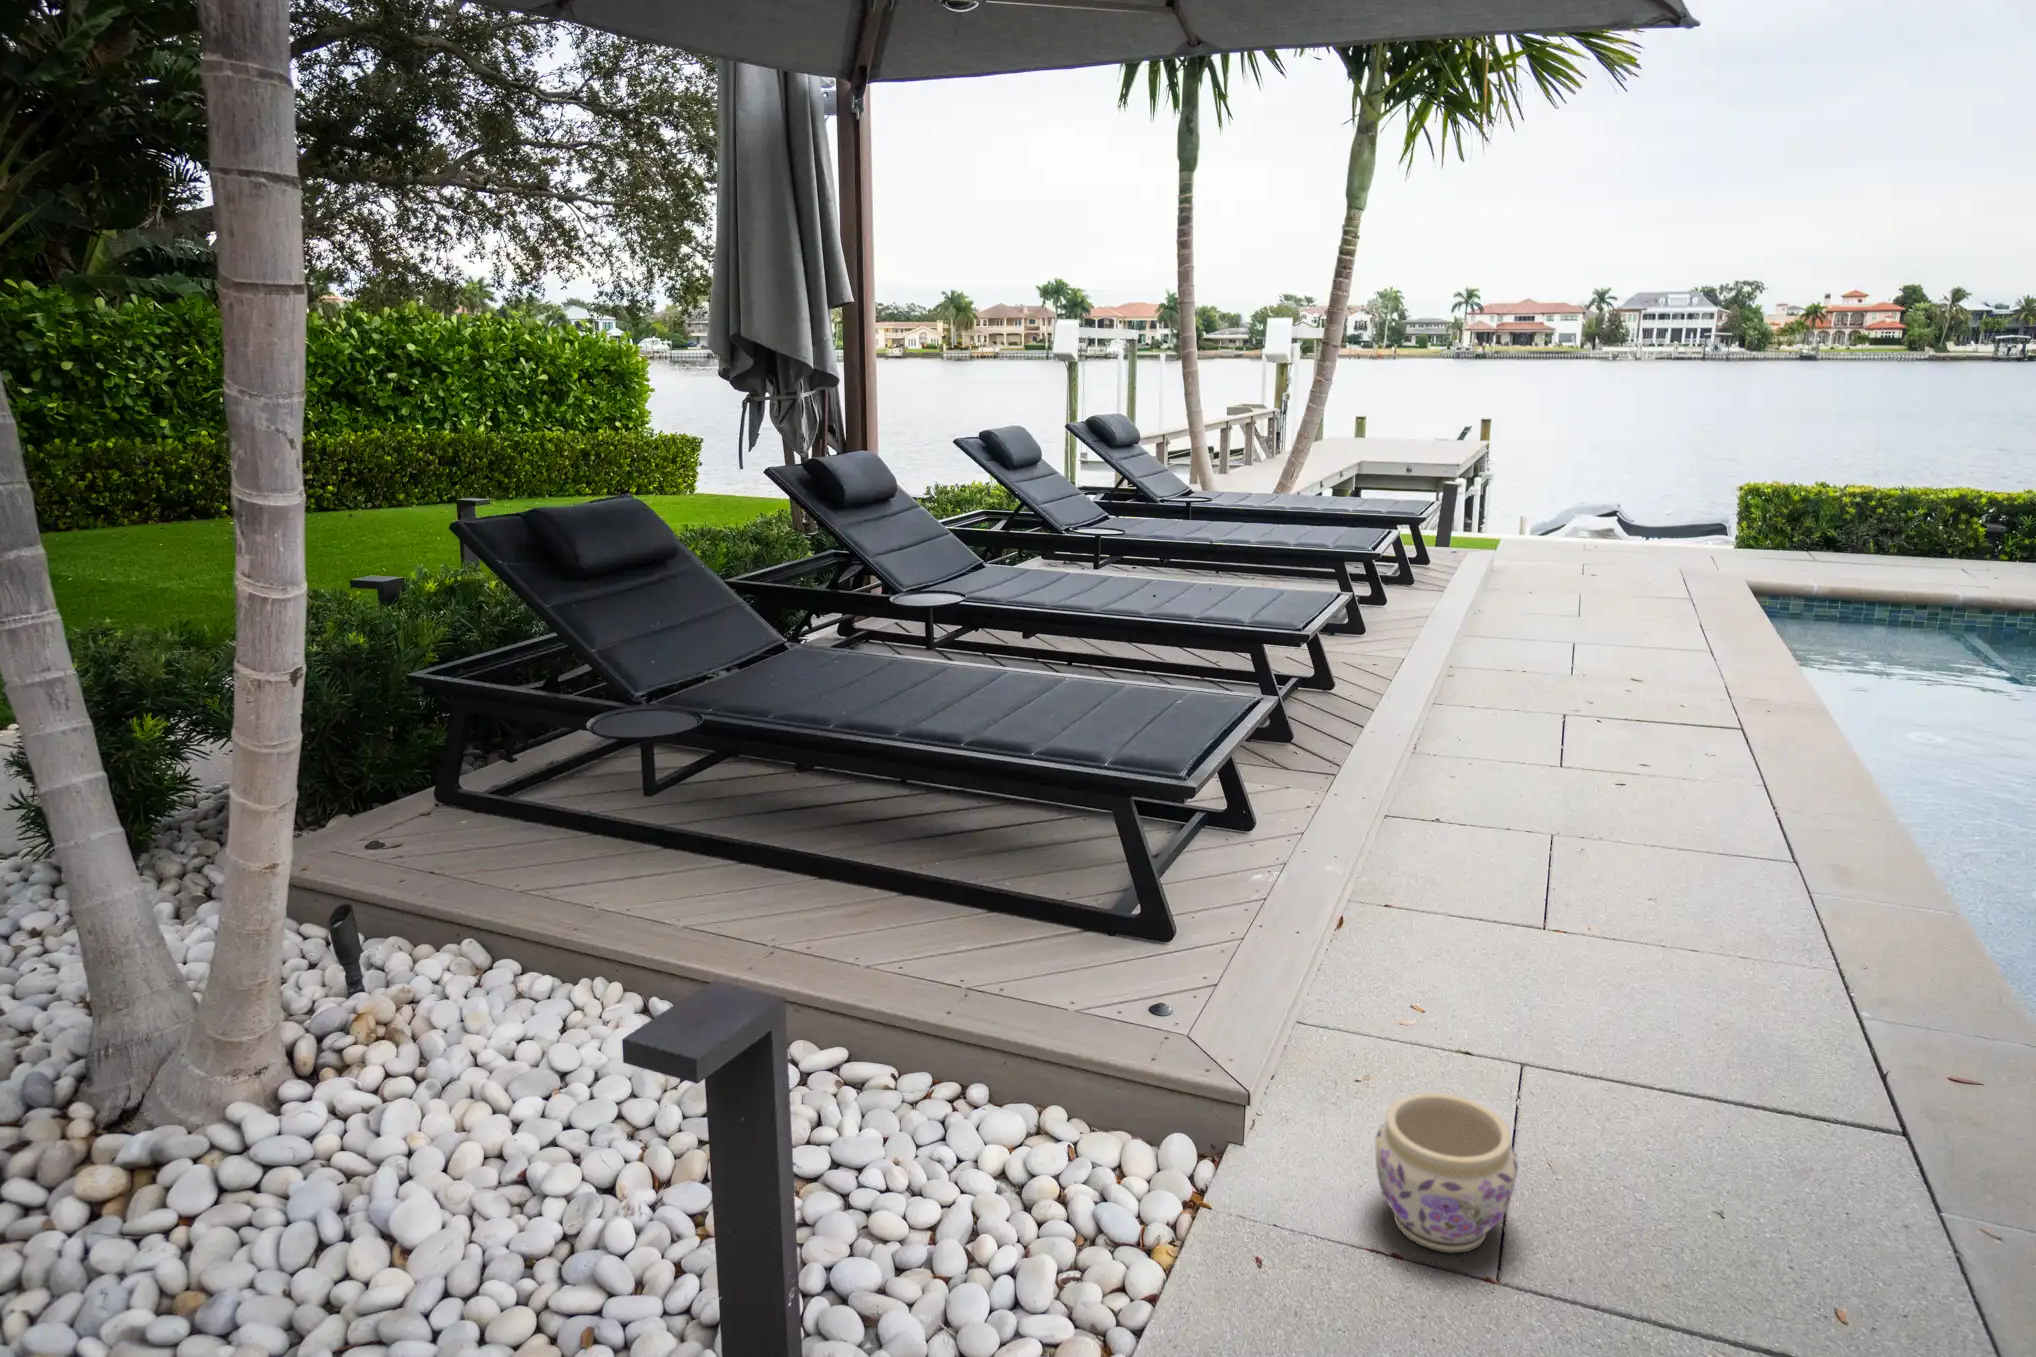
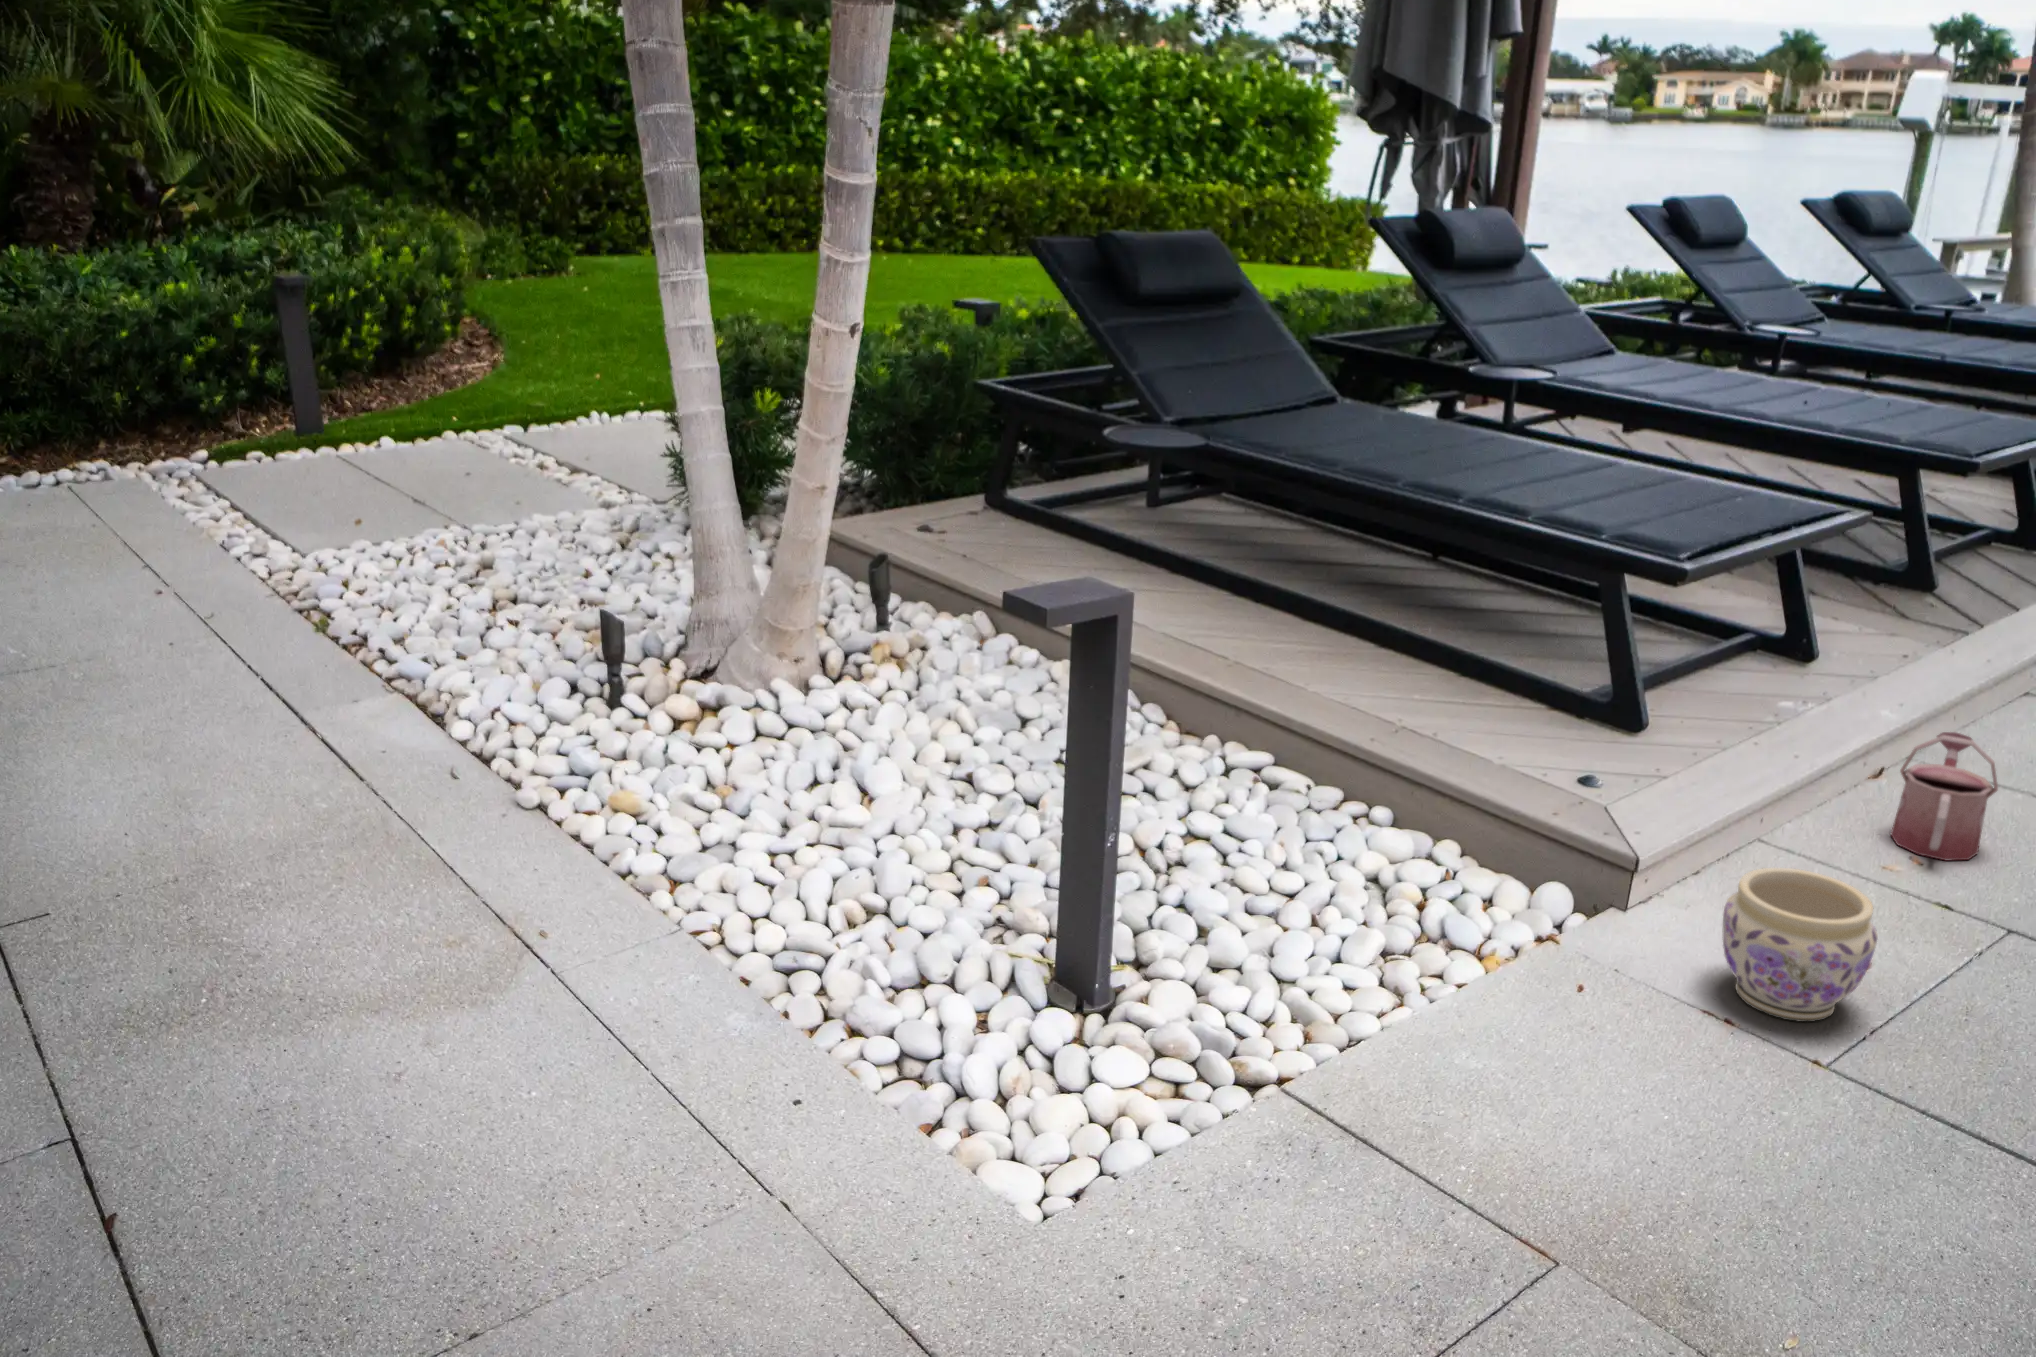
watering can: none [1386,885,1463,1005] -> present [1891,732,1998,860]

